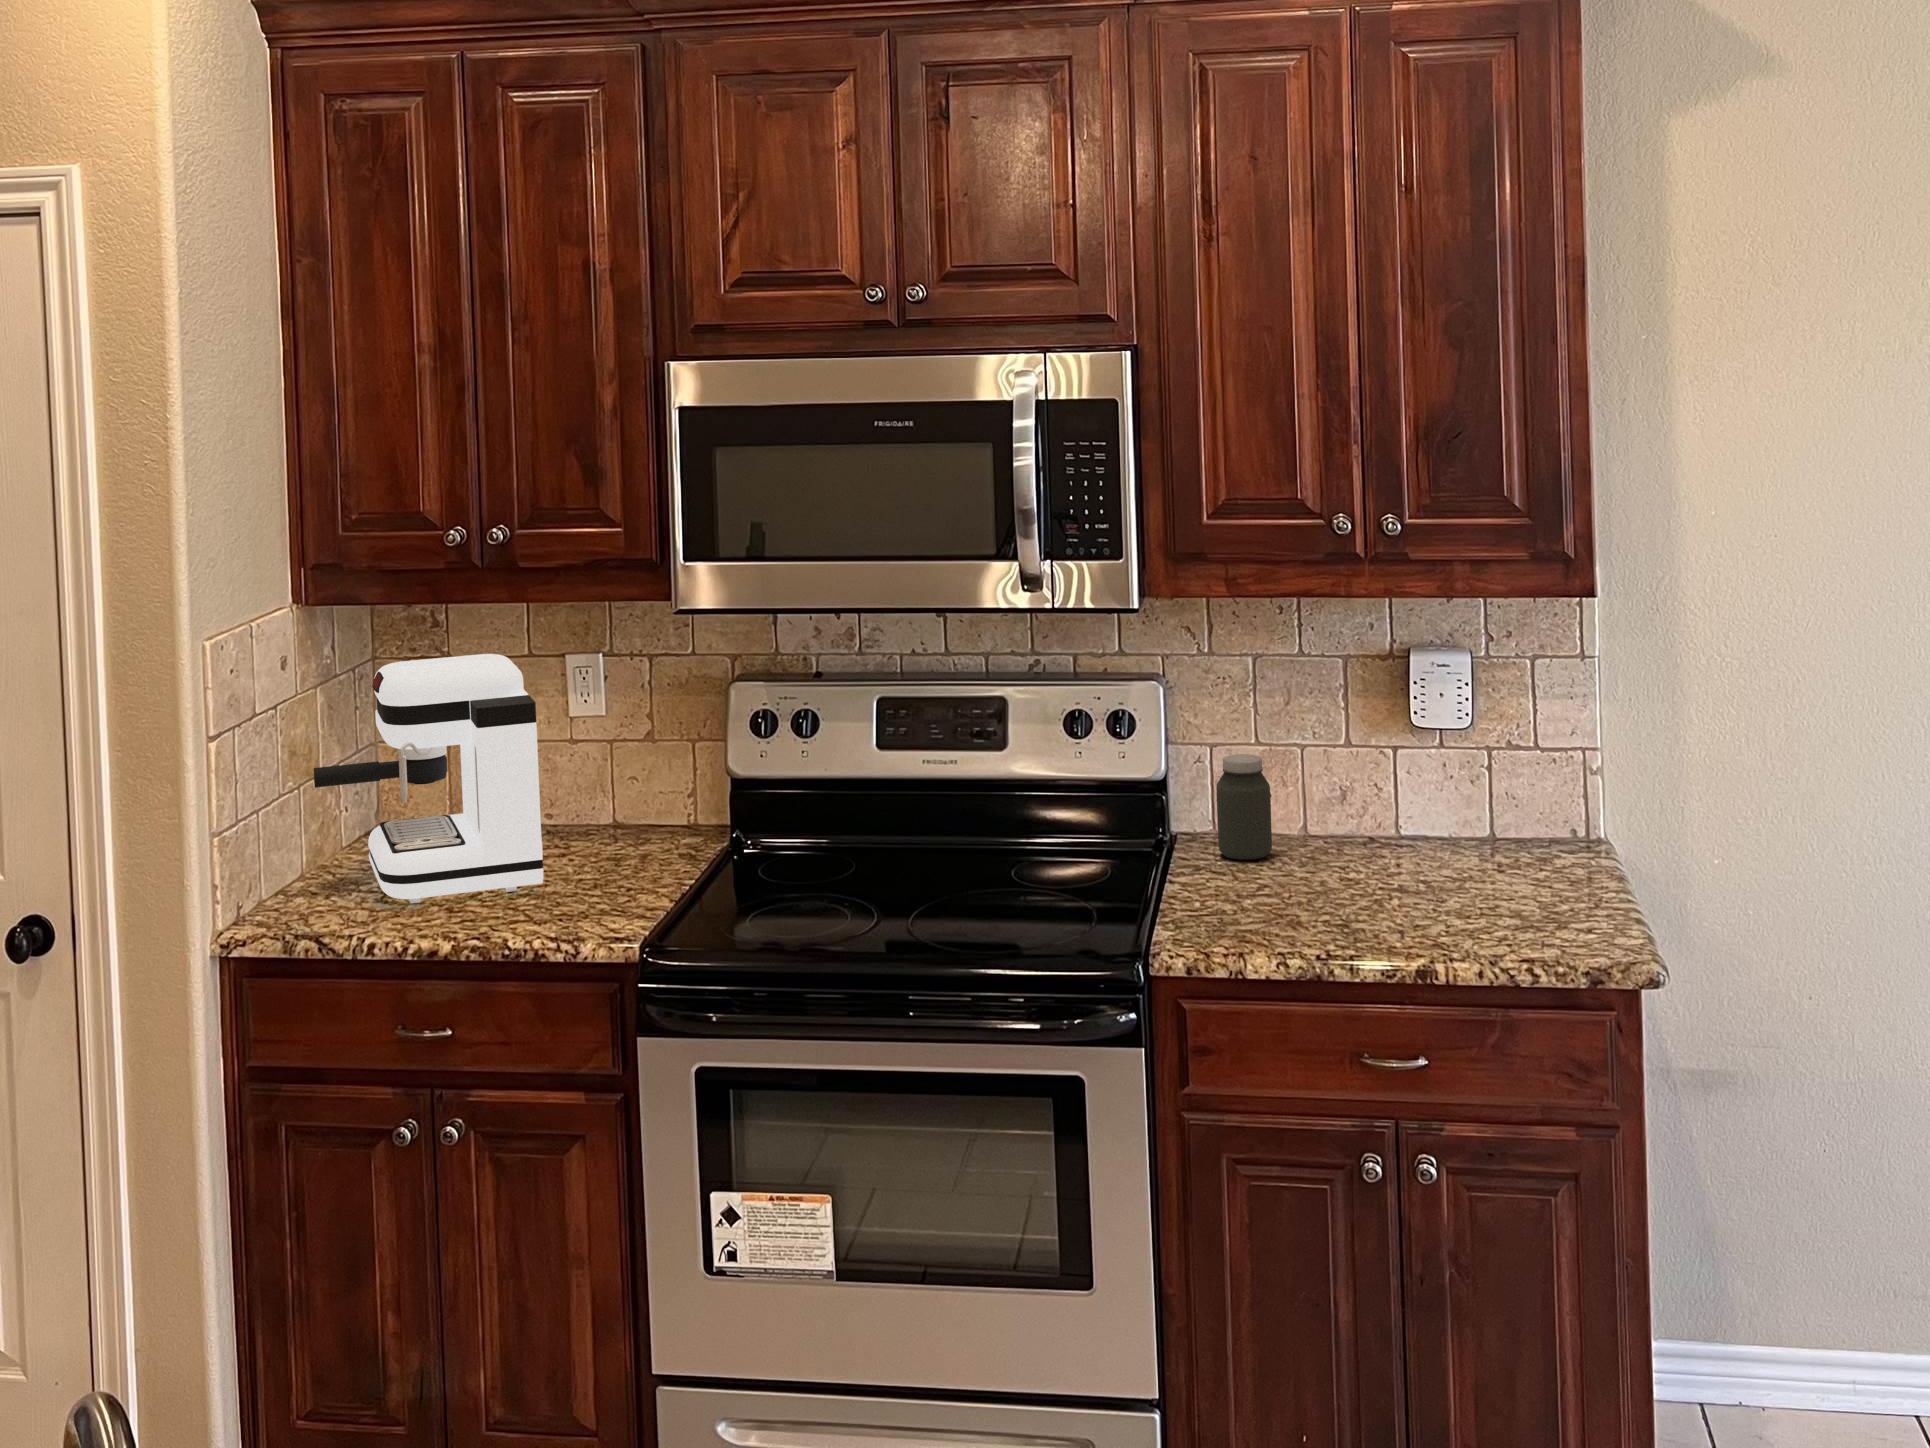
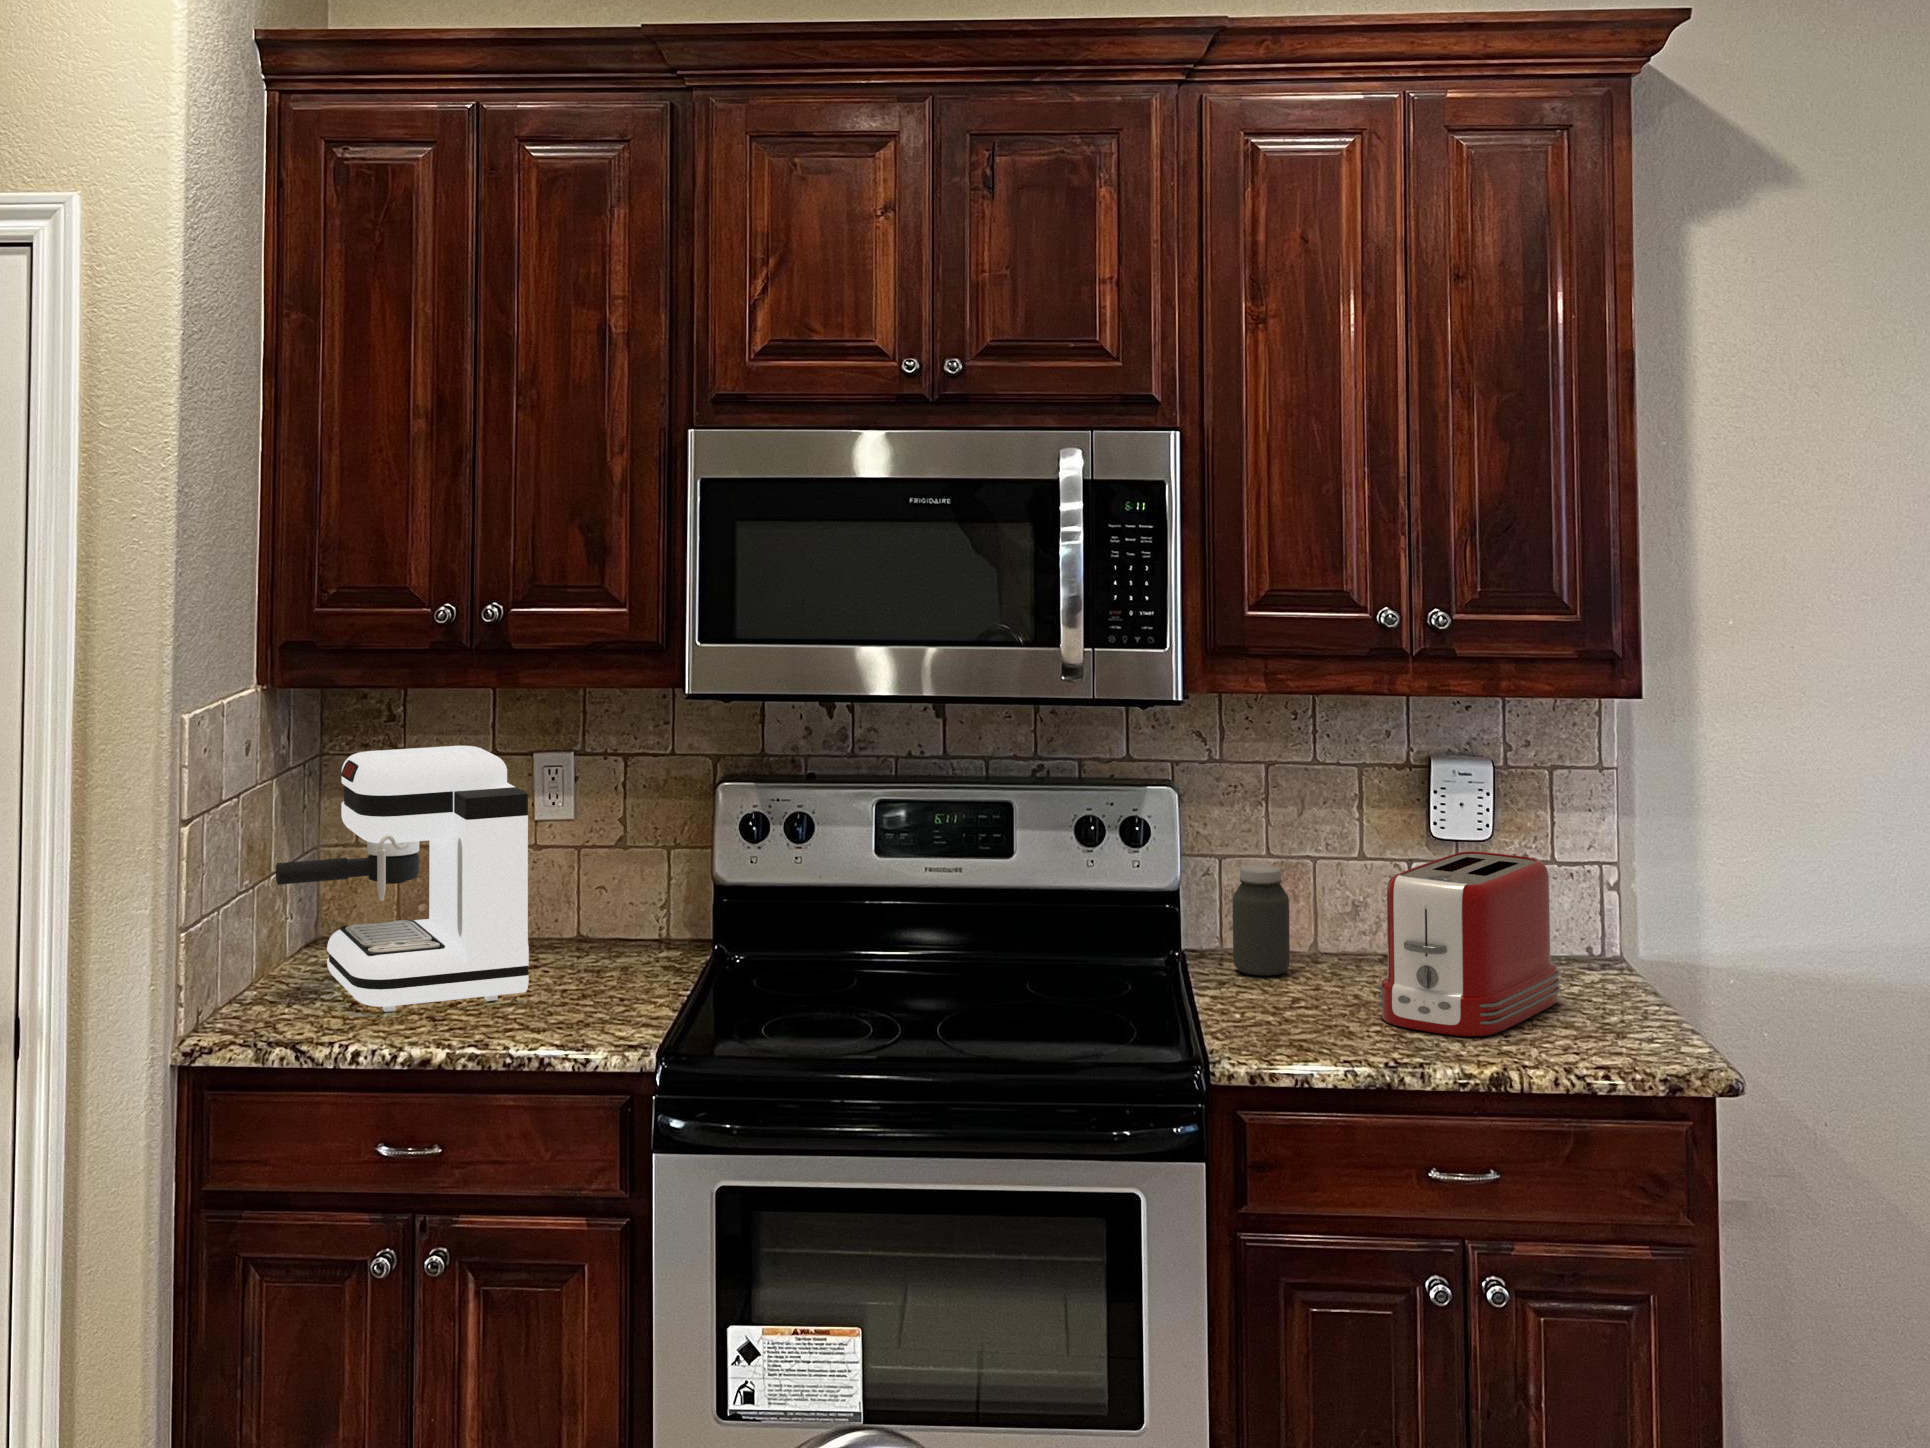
toaster: none [1334,743,1521,925] -> present [1378,852,1561,1036]

